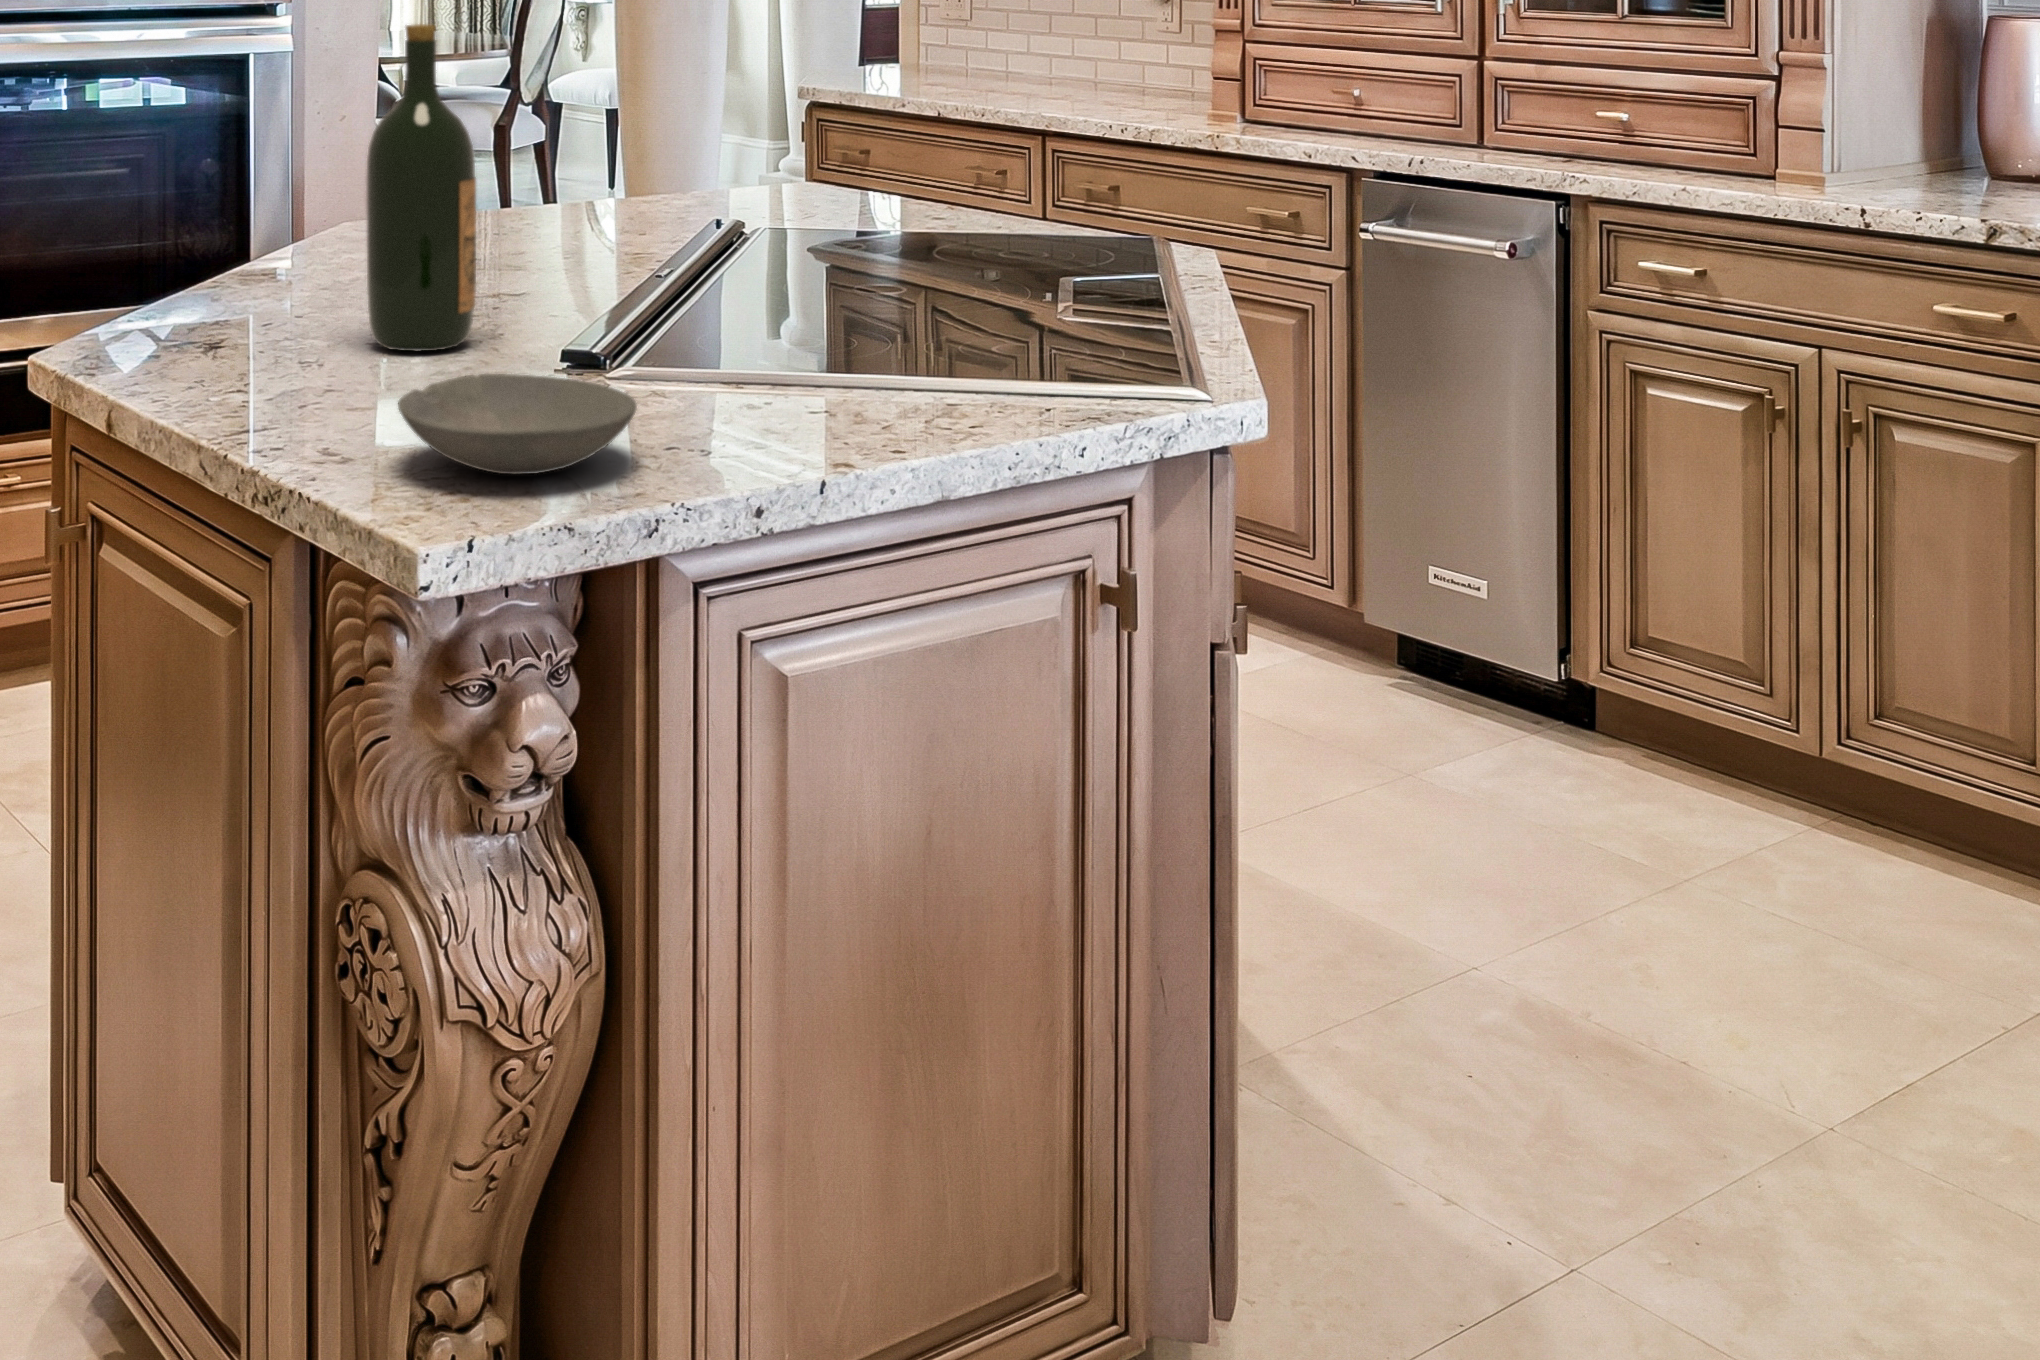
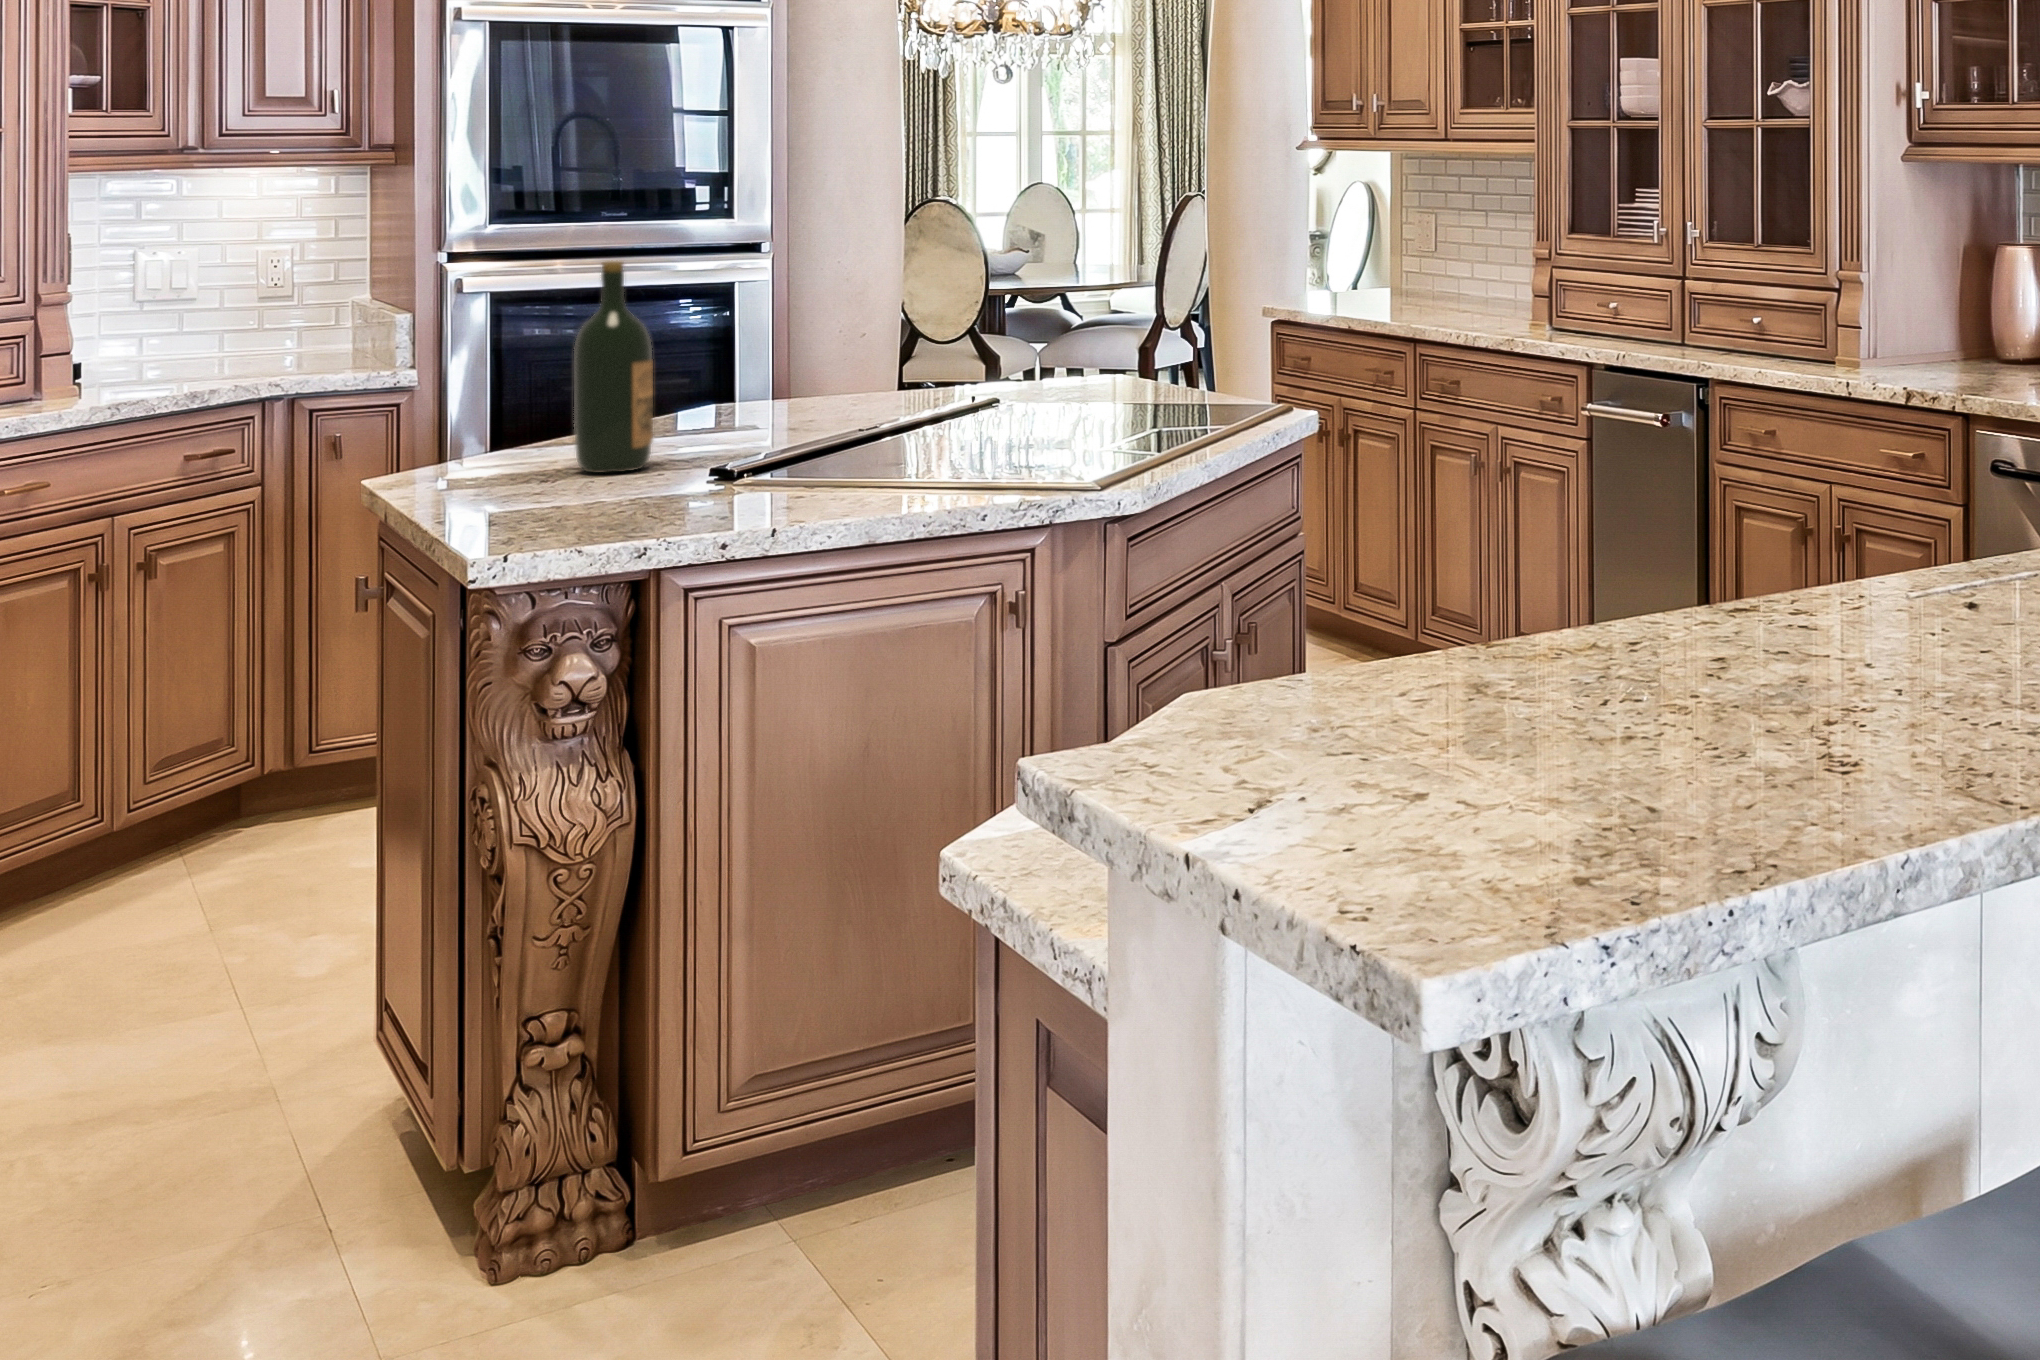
bowl: present [398,374,637,475] -> none [496,473,654,526]

